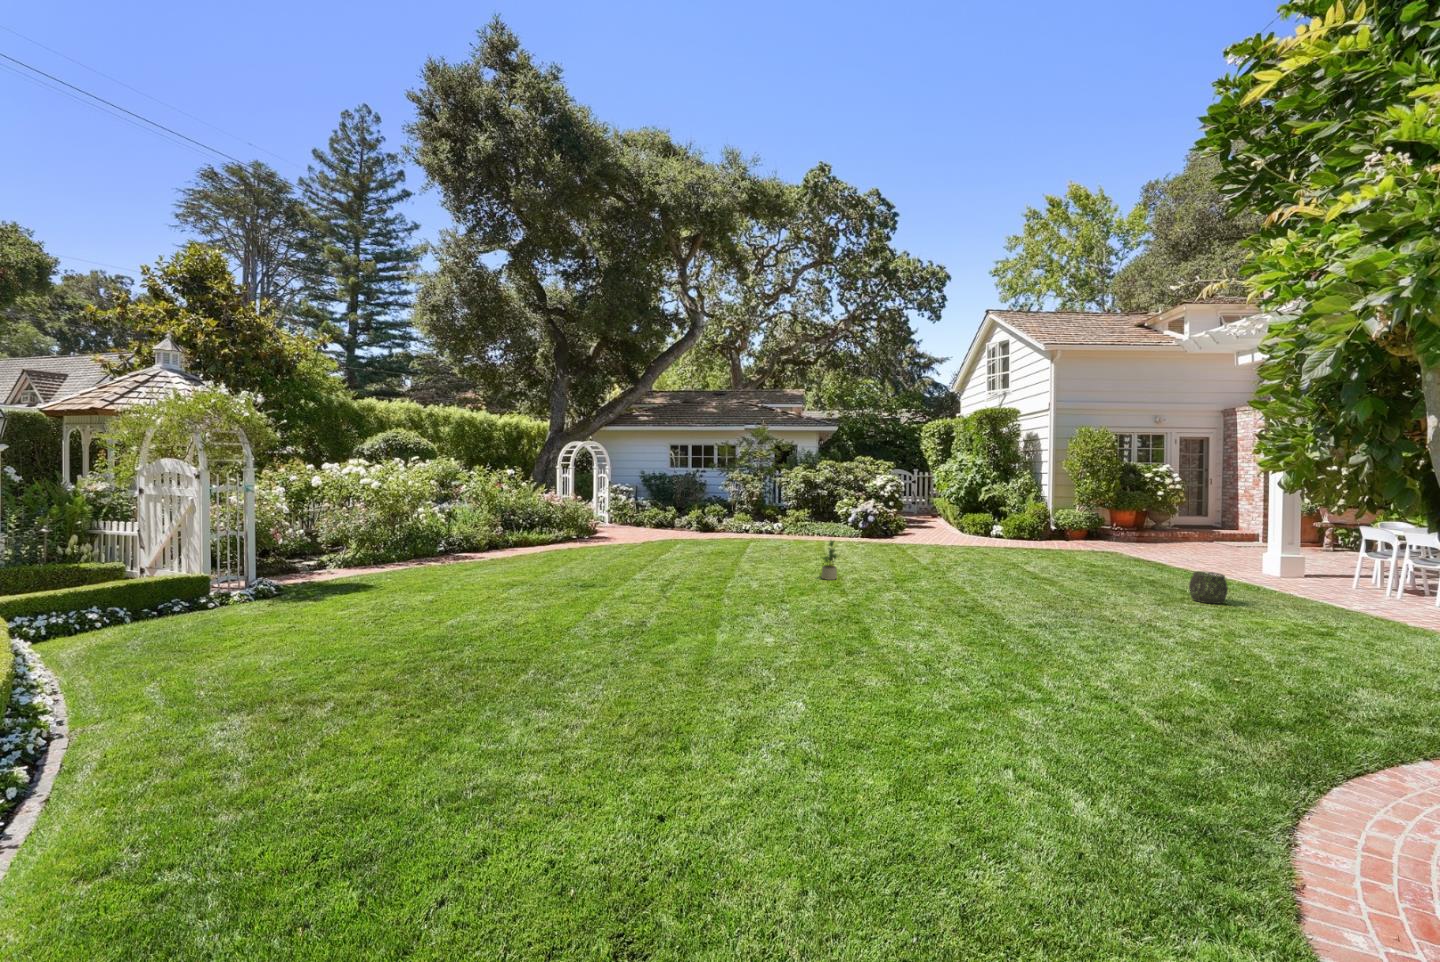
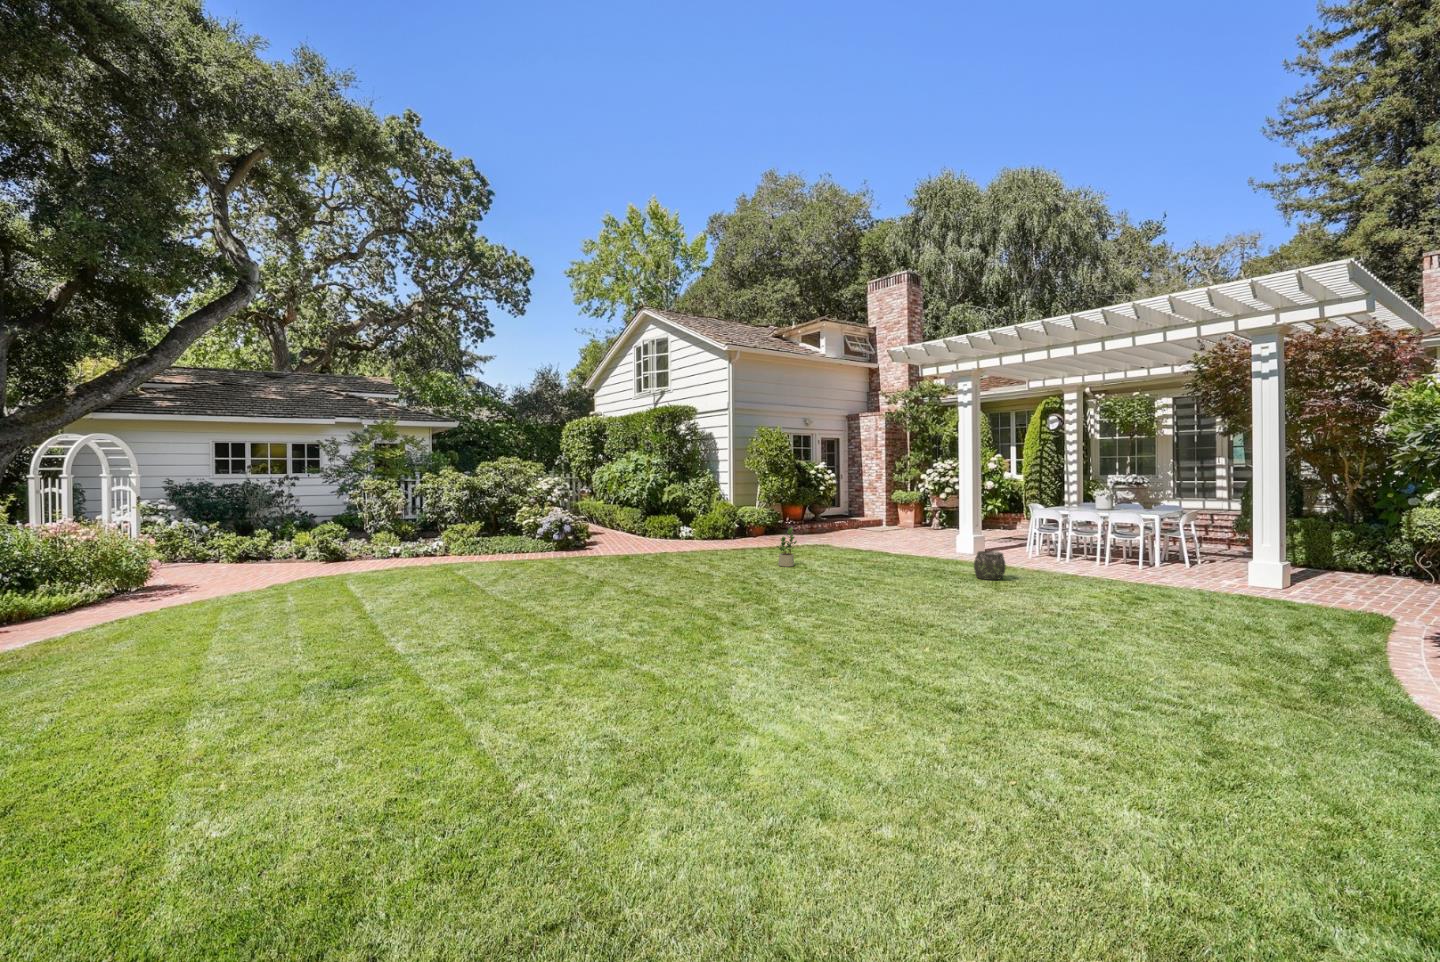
potted plant: present [821,540,838,580] -> present [777,527,797,567]

